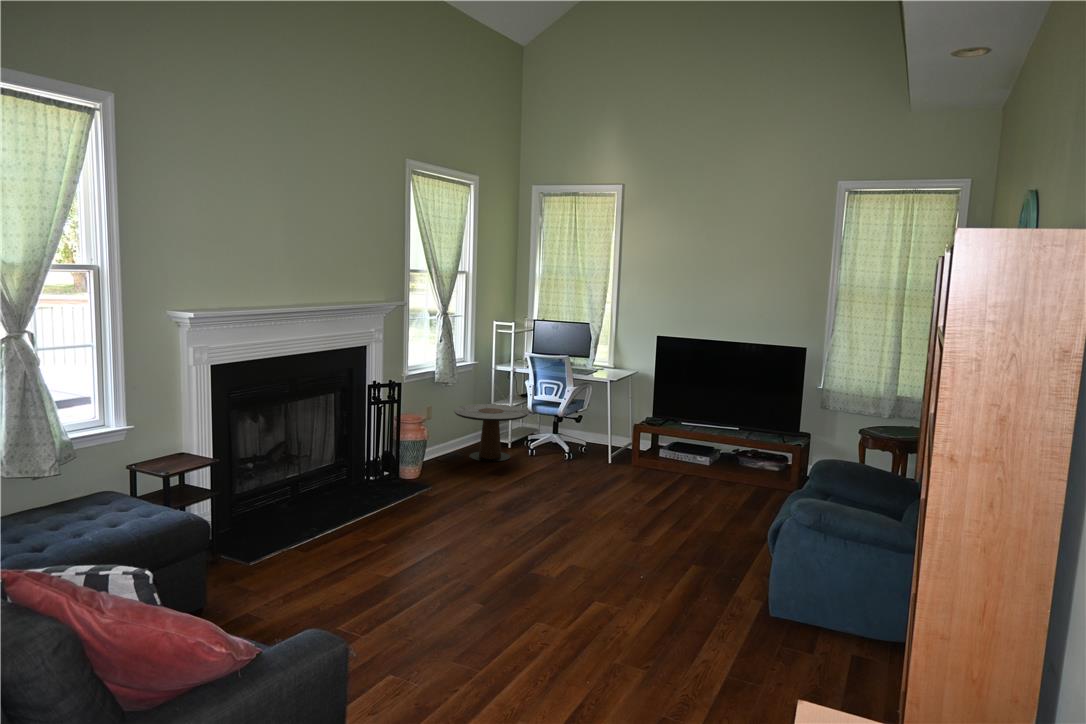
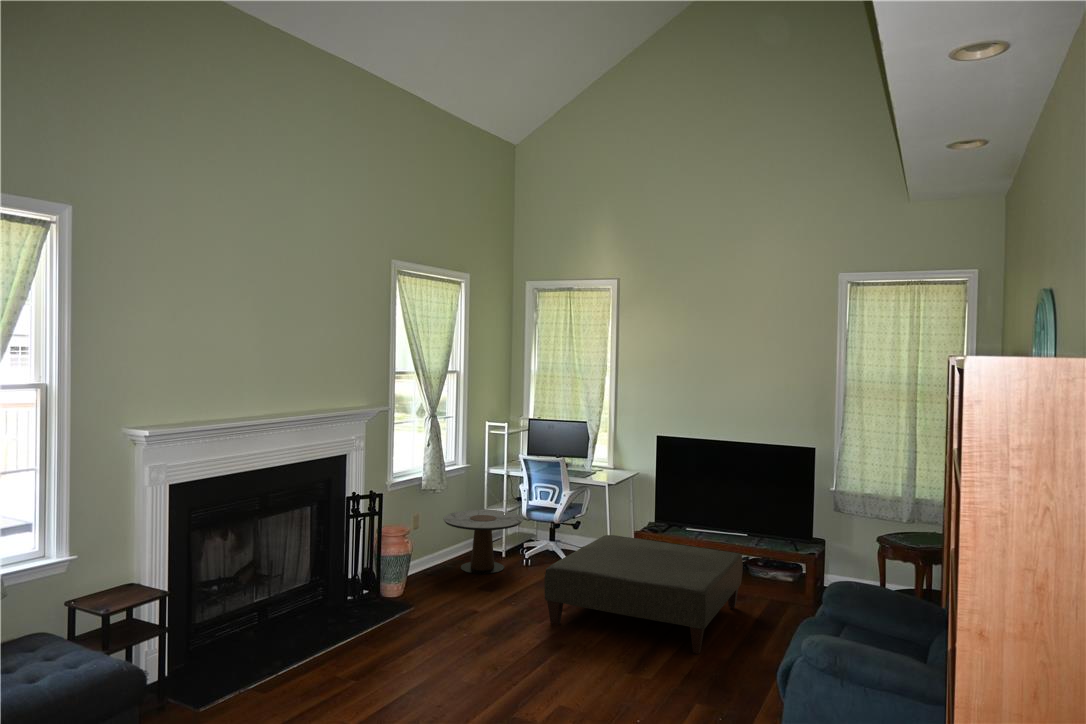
ottoman: none [552,427,735,528] -> present [544,535,743,654]

